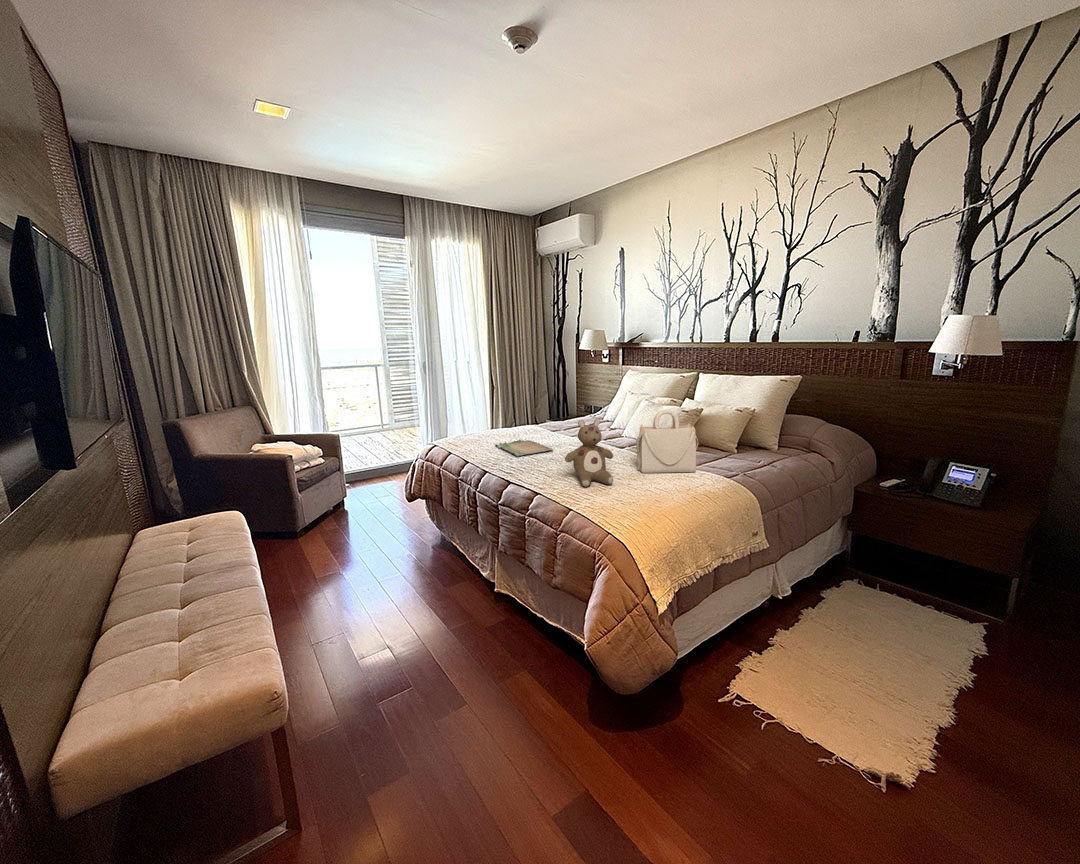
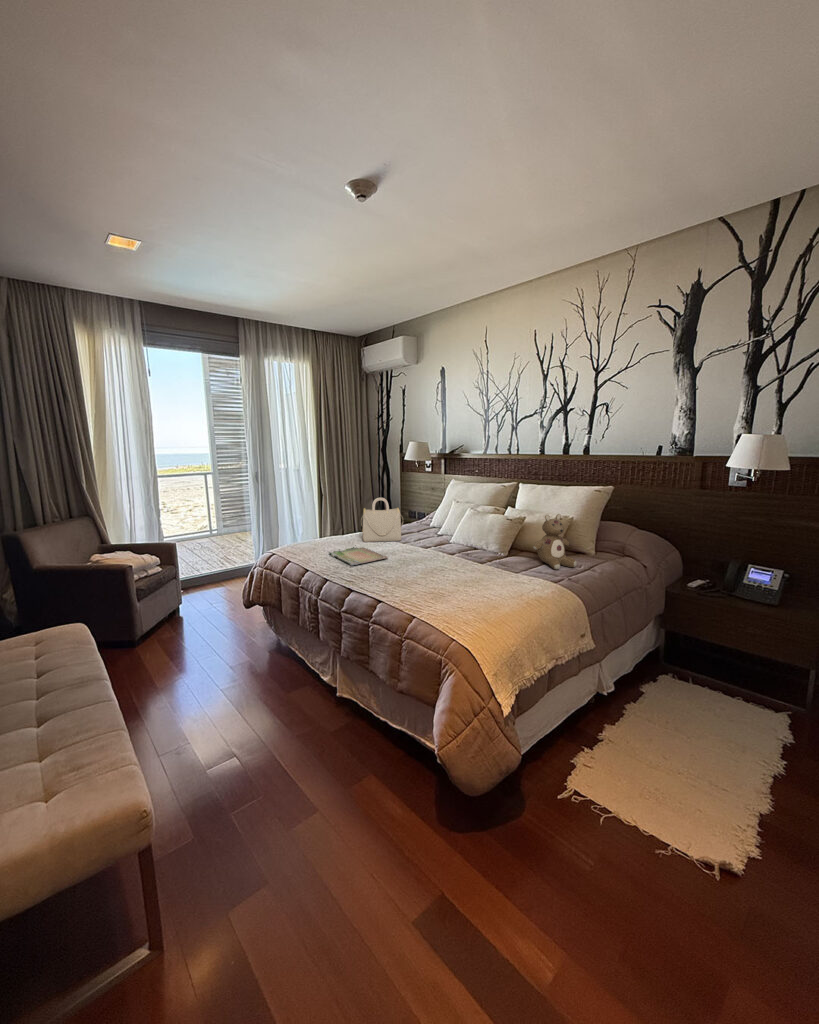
handbag: present [636,410,698,473] -> present [361,498,403,542]
stuffed bear: present [565,419,613,487] -> present [533,514,577,569]

